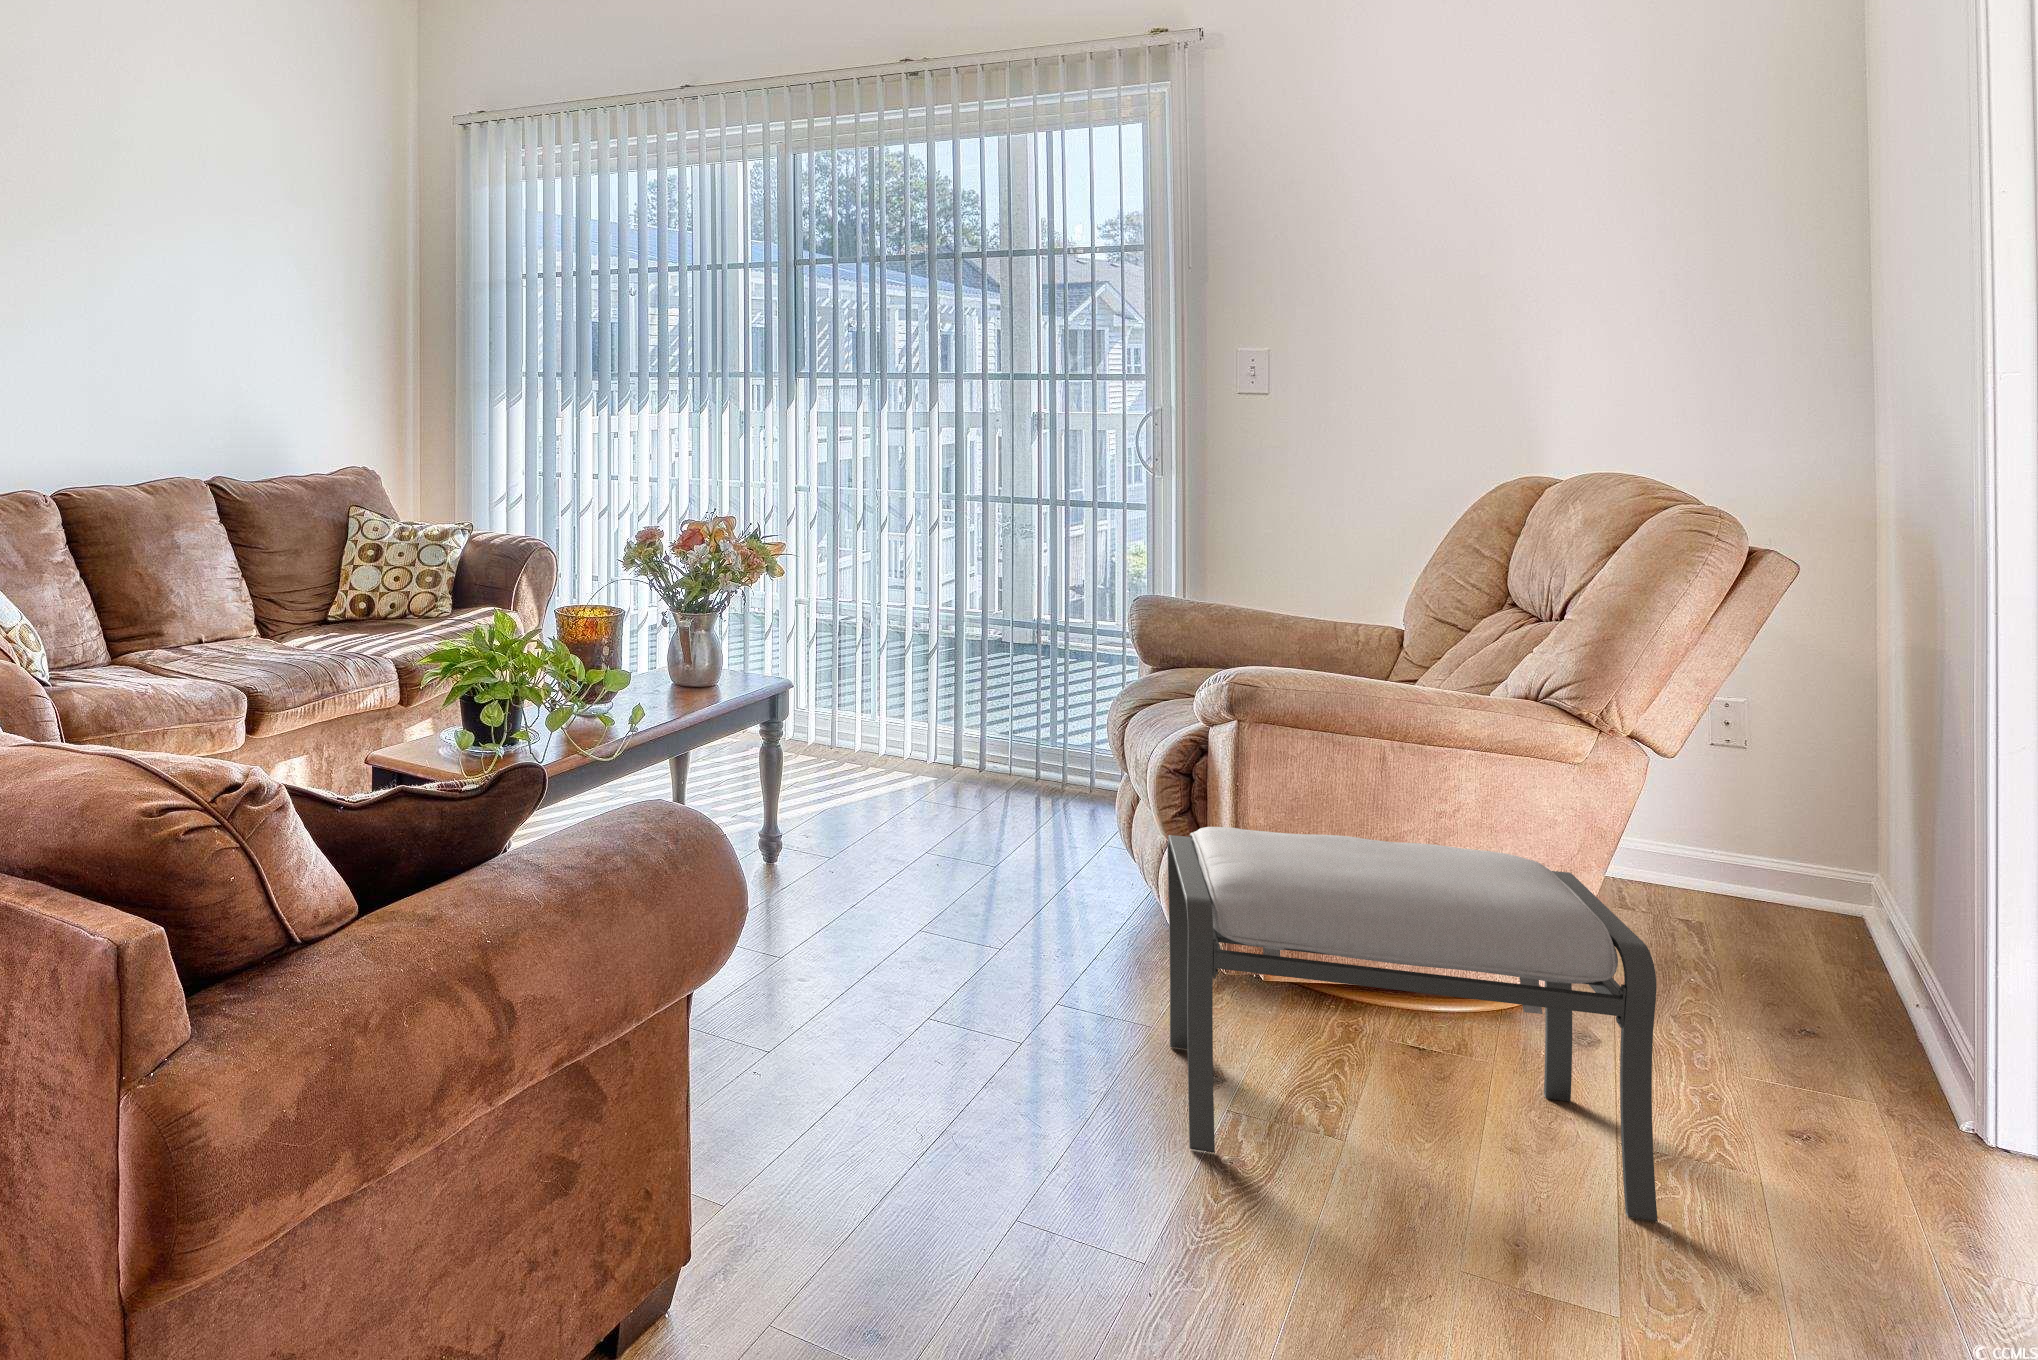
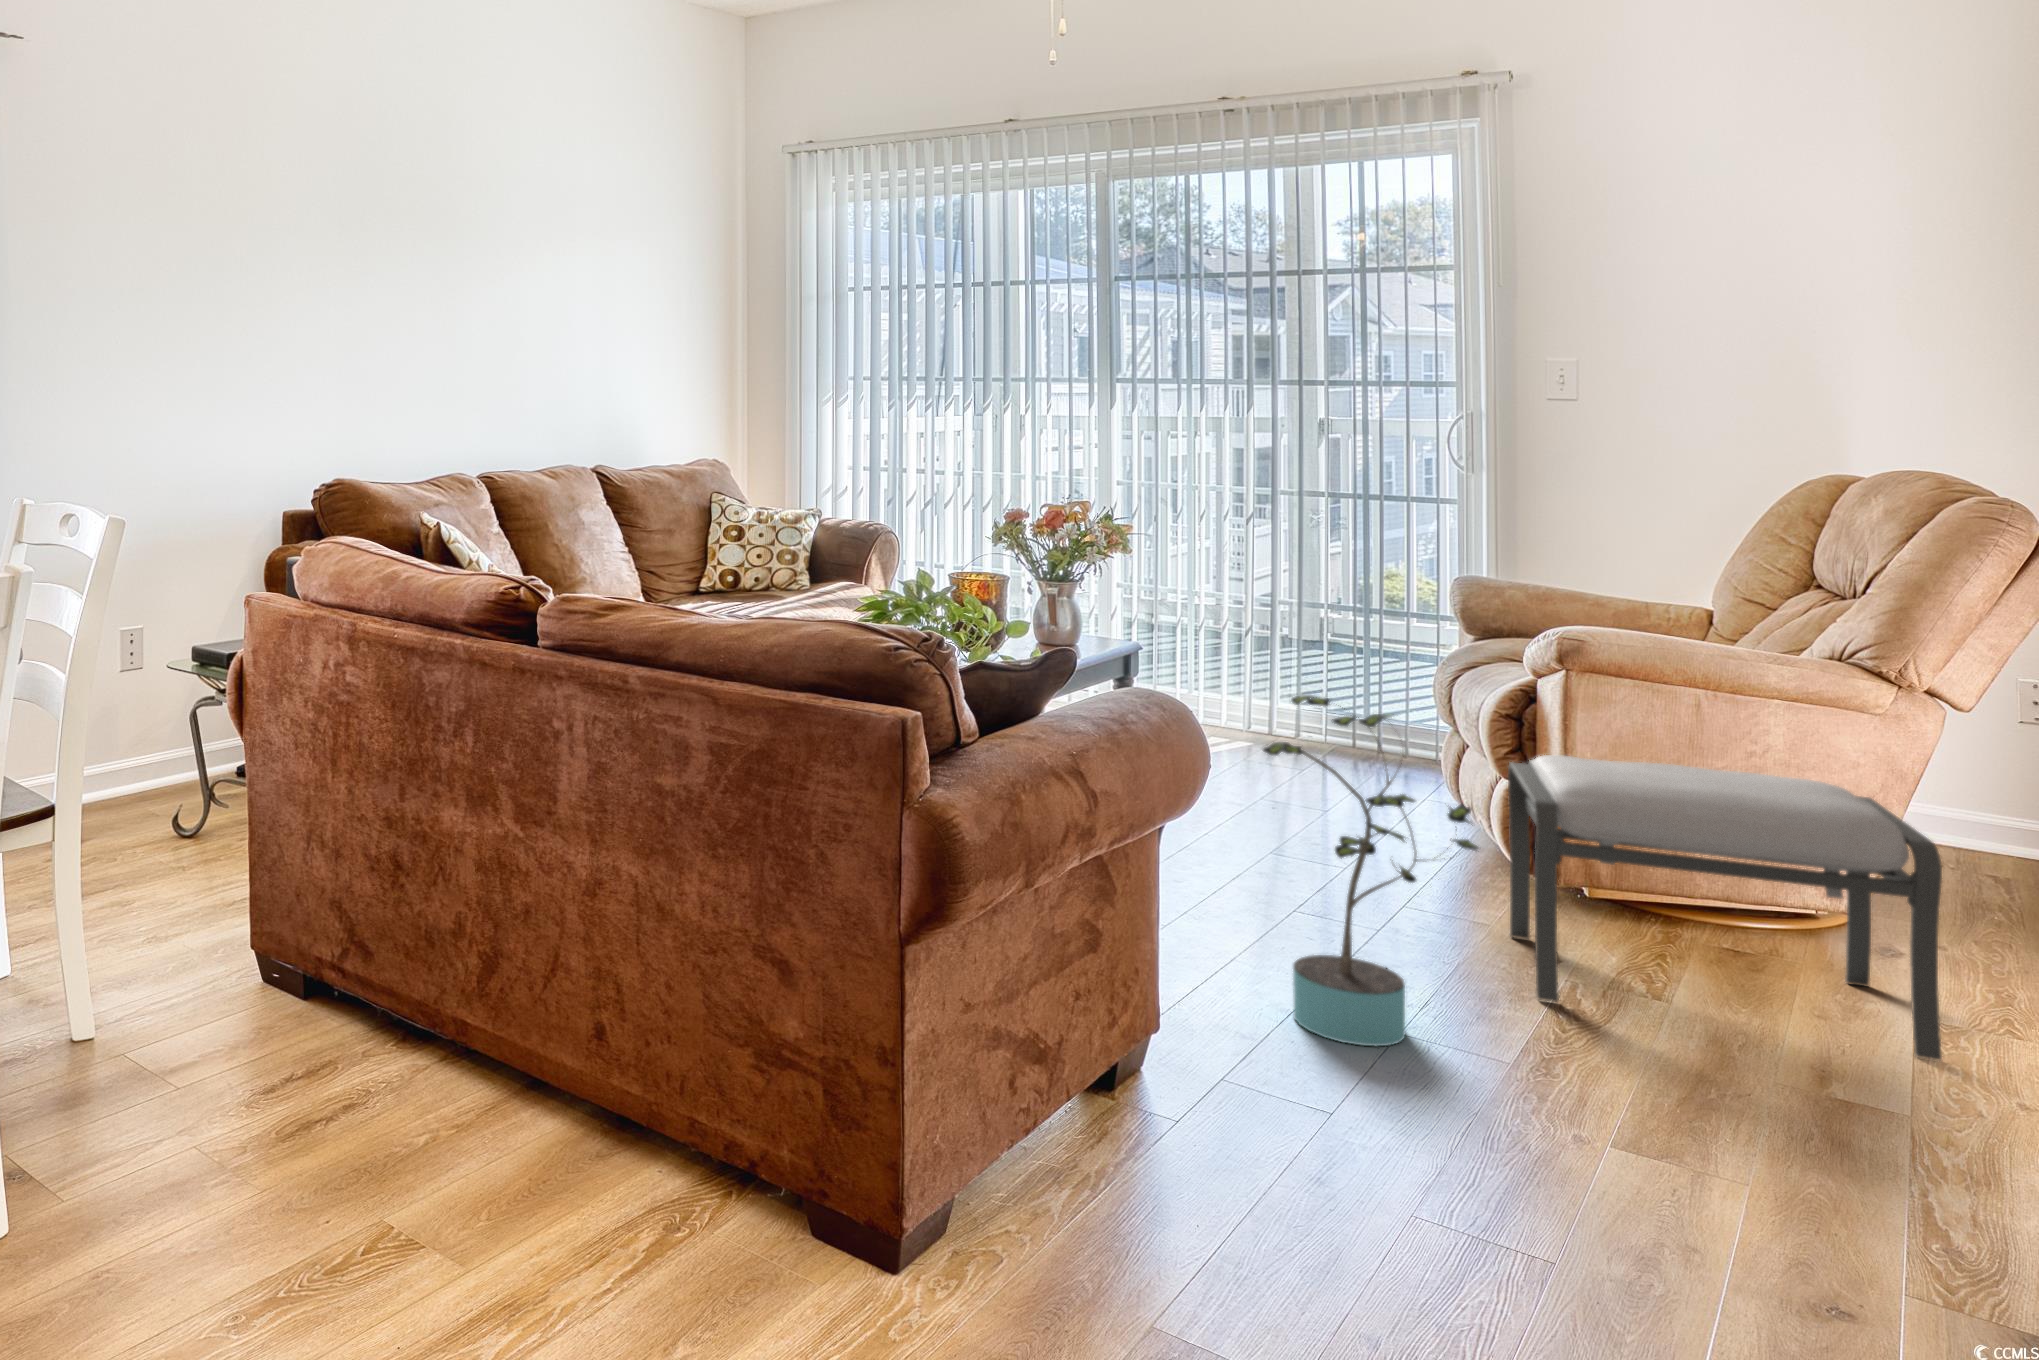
potted plant: none [841,776,1109,1247] -> present [1263,695,1478,1046]

